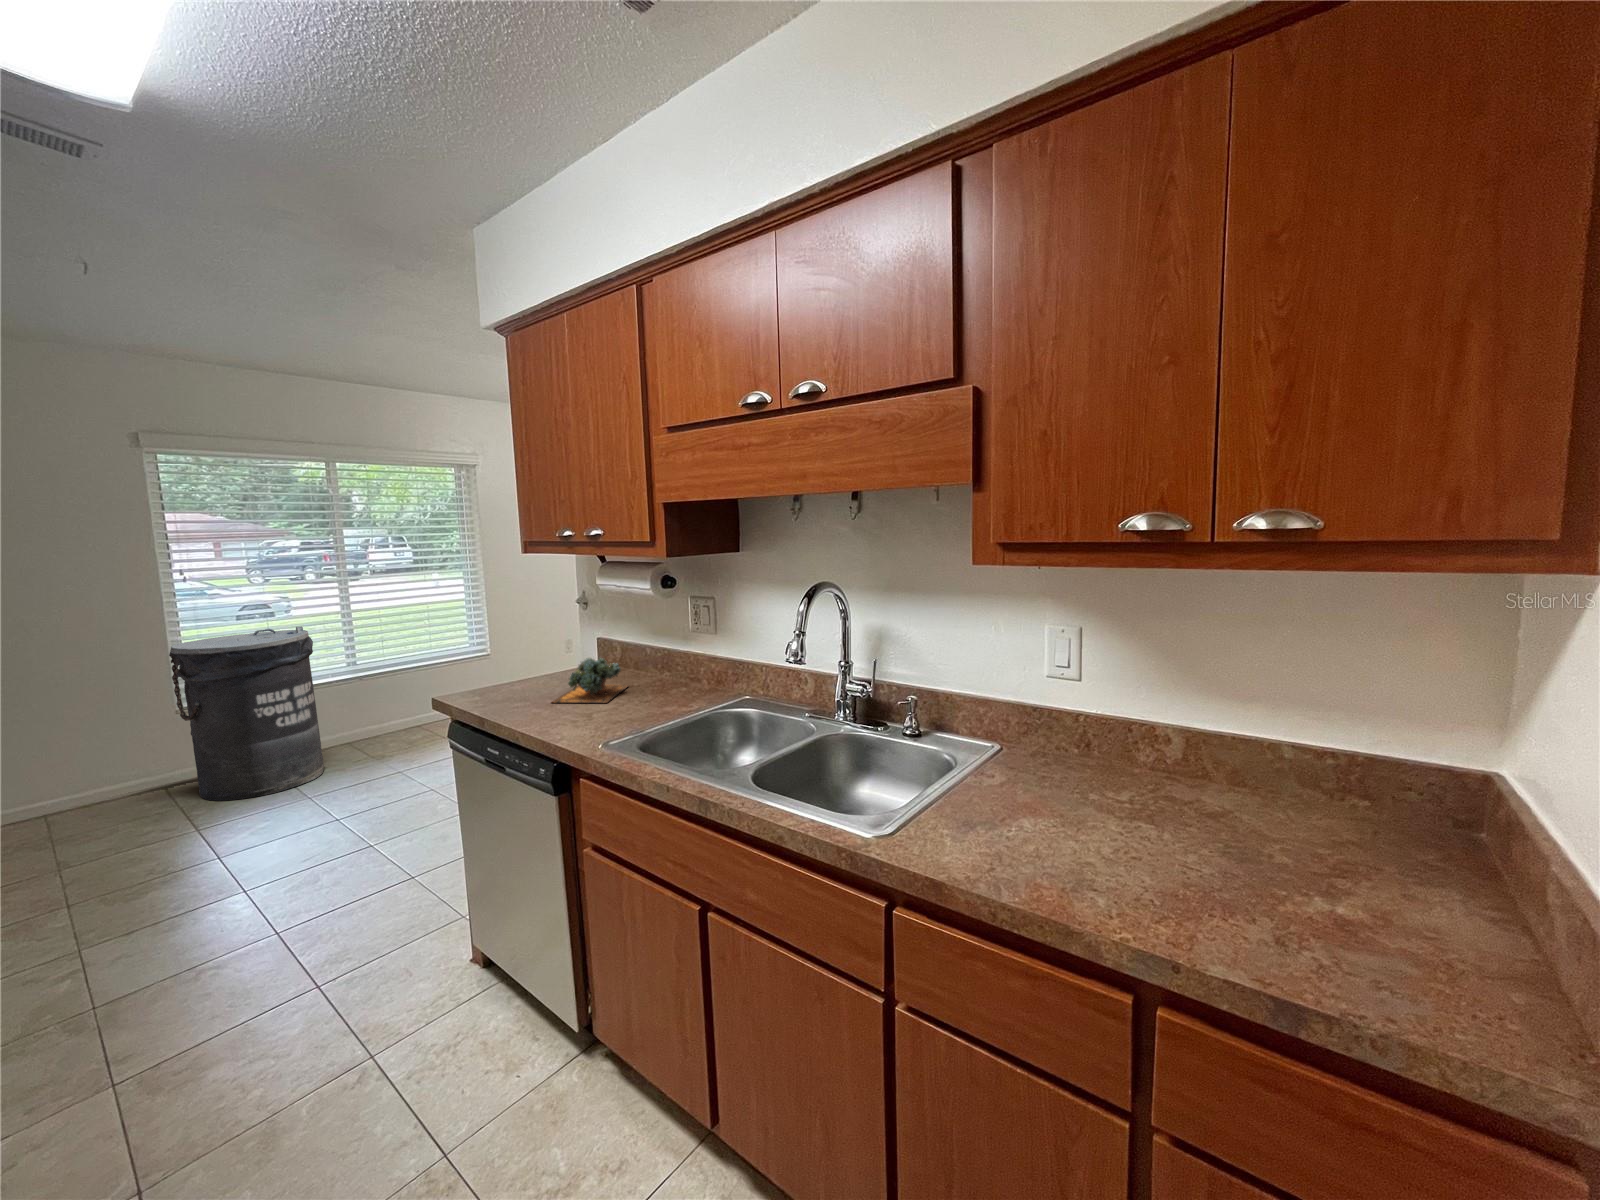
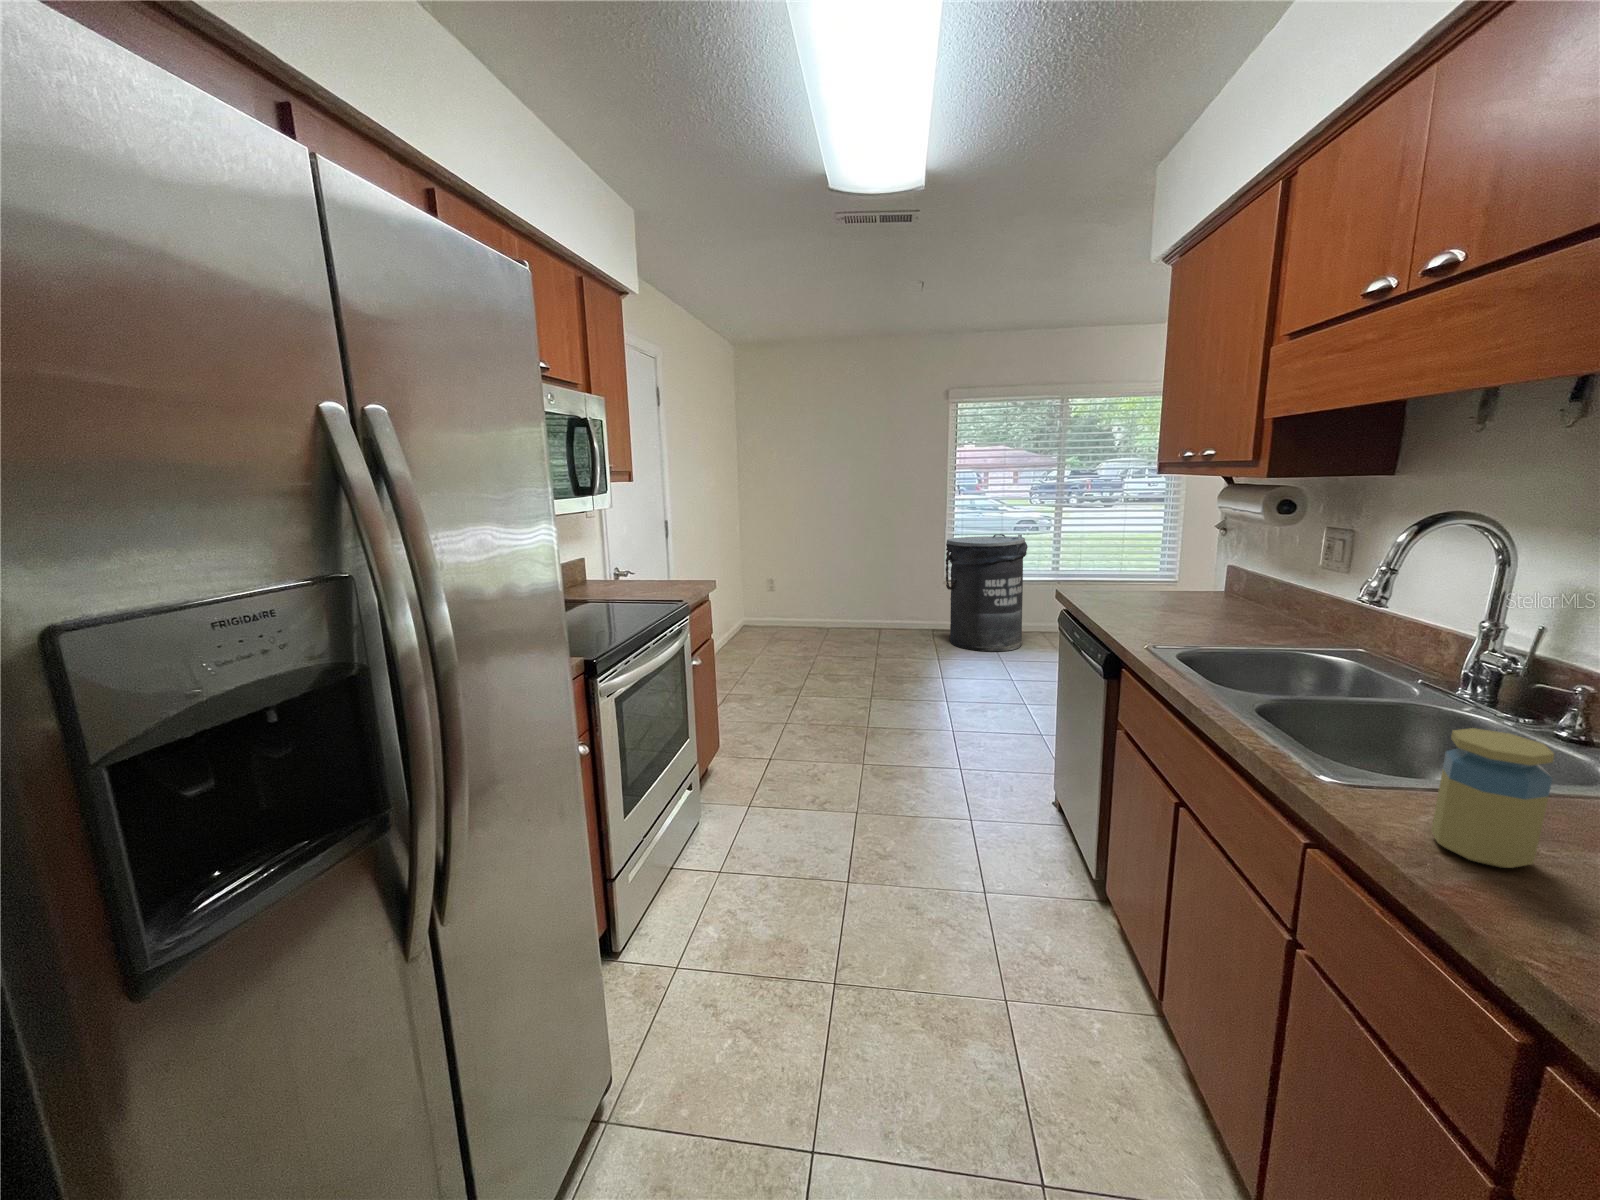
succulent plant: present [552,658,628,703] -> none [1137,576,1229,620]
jar: none [973,754,1029,863] -> present [1432,728,1554,868]

